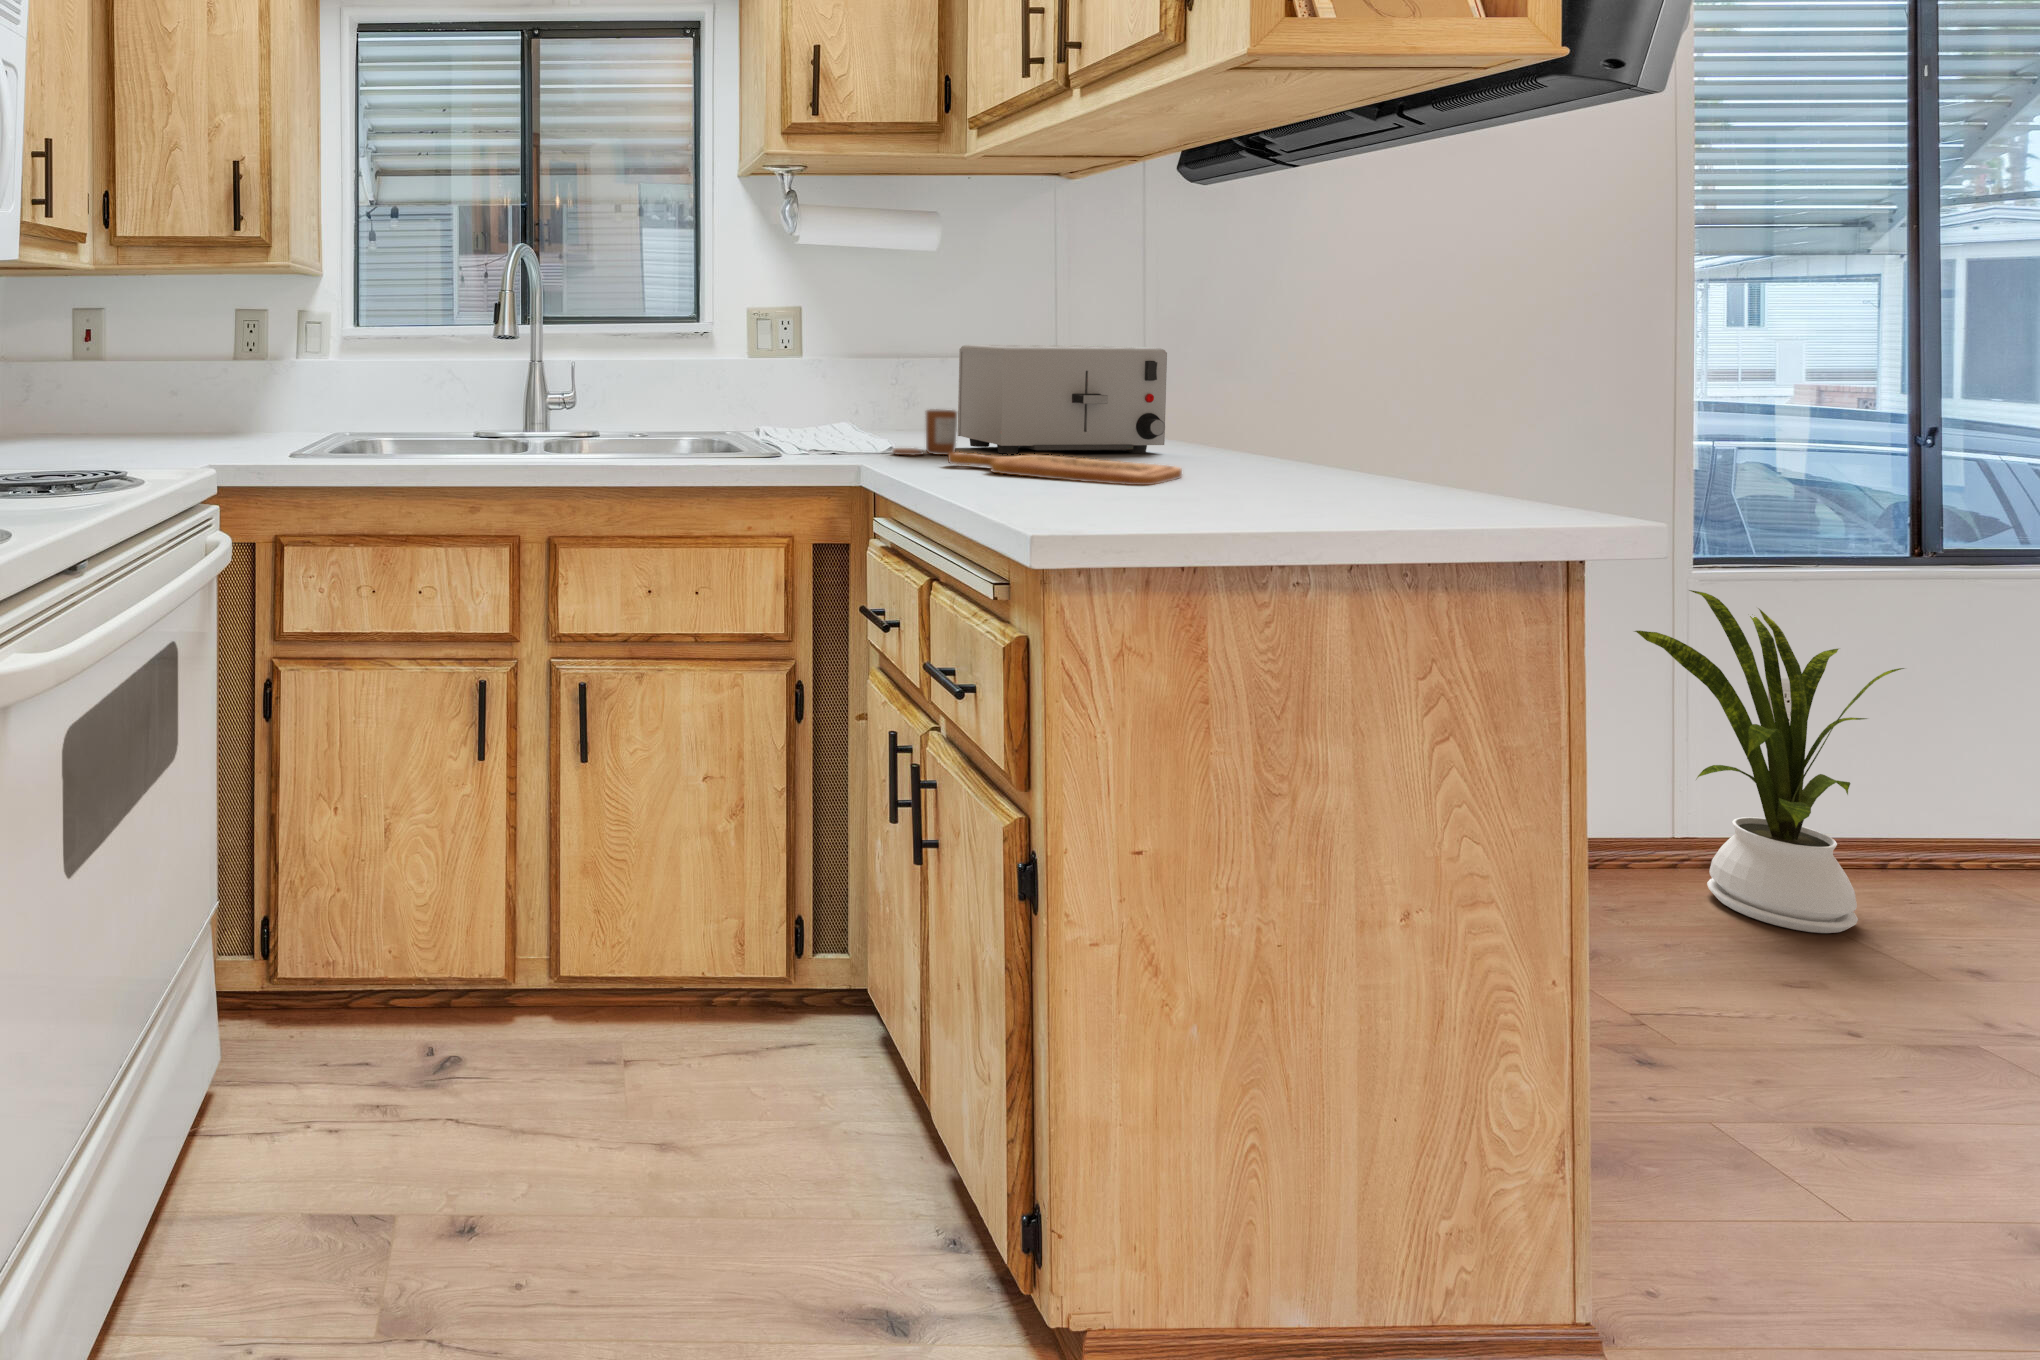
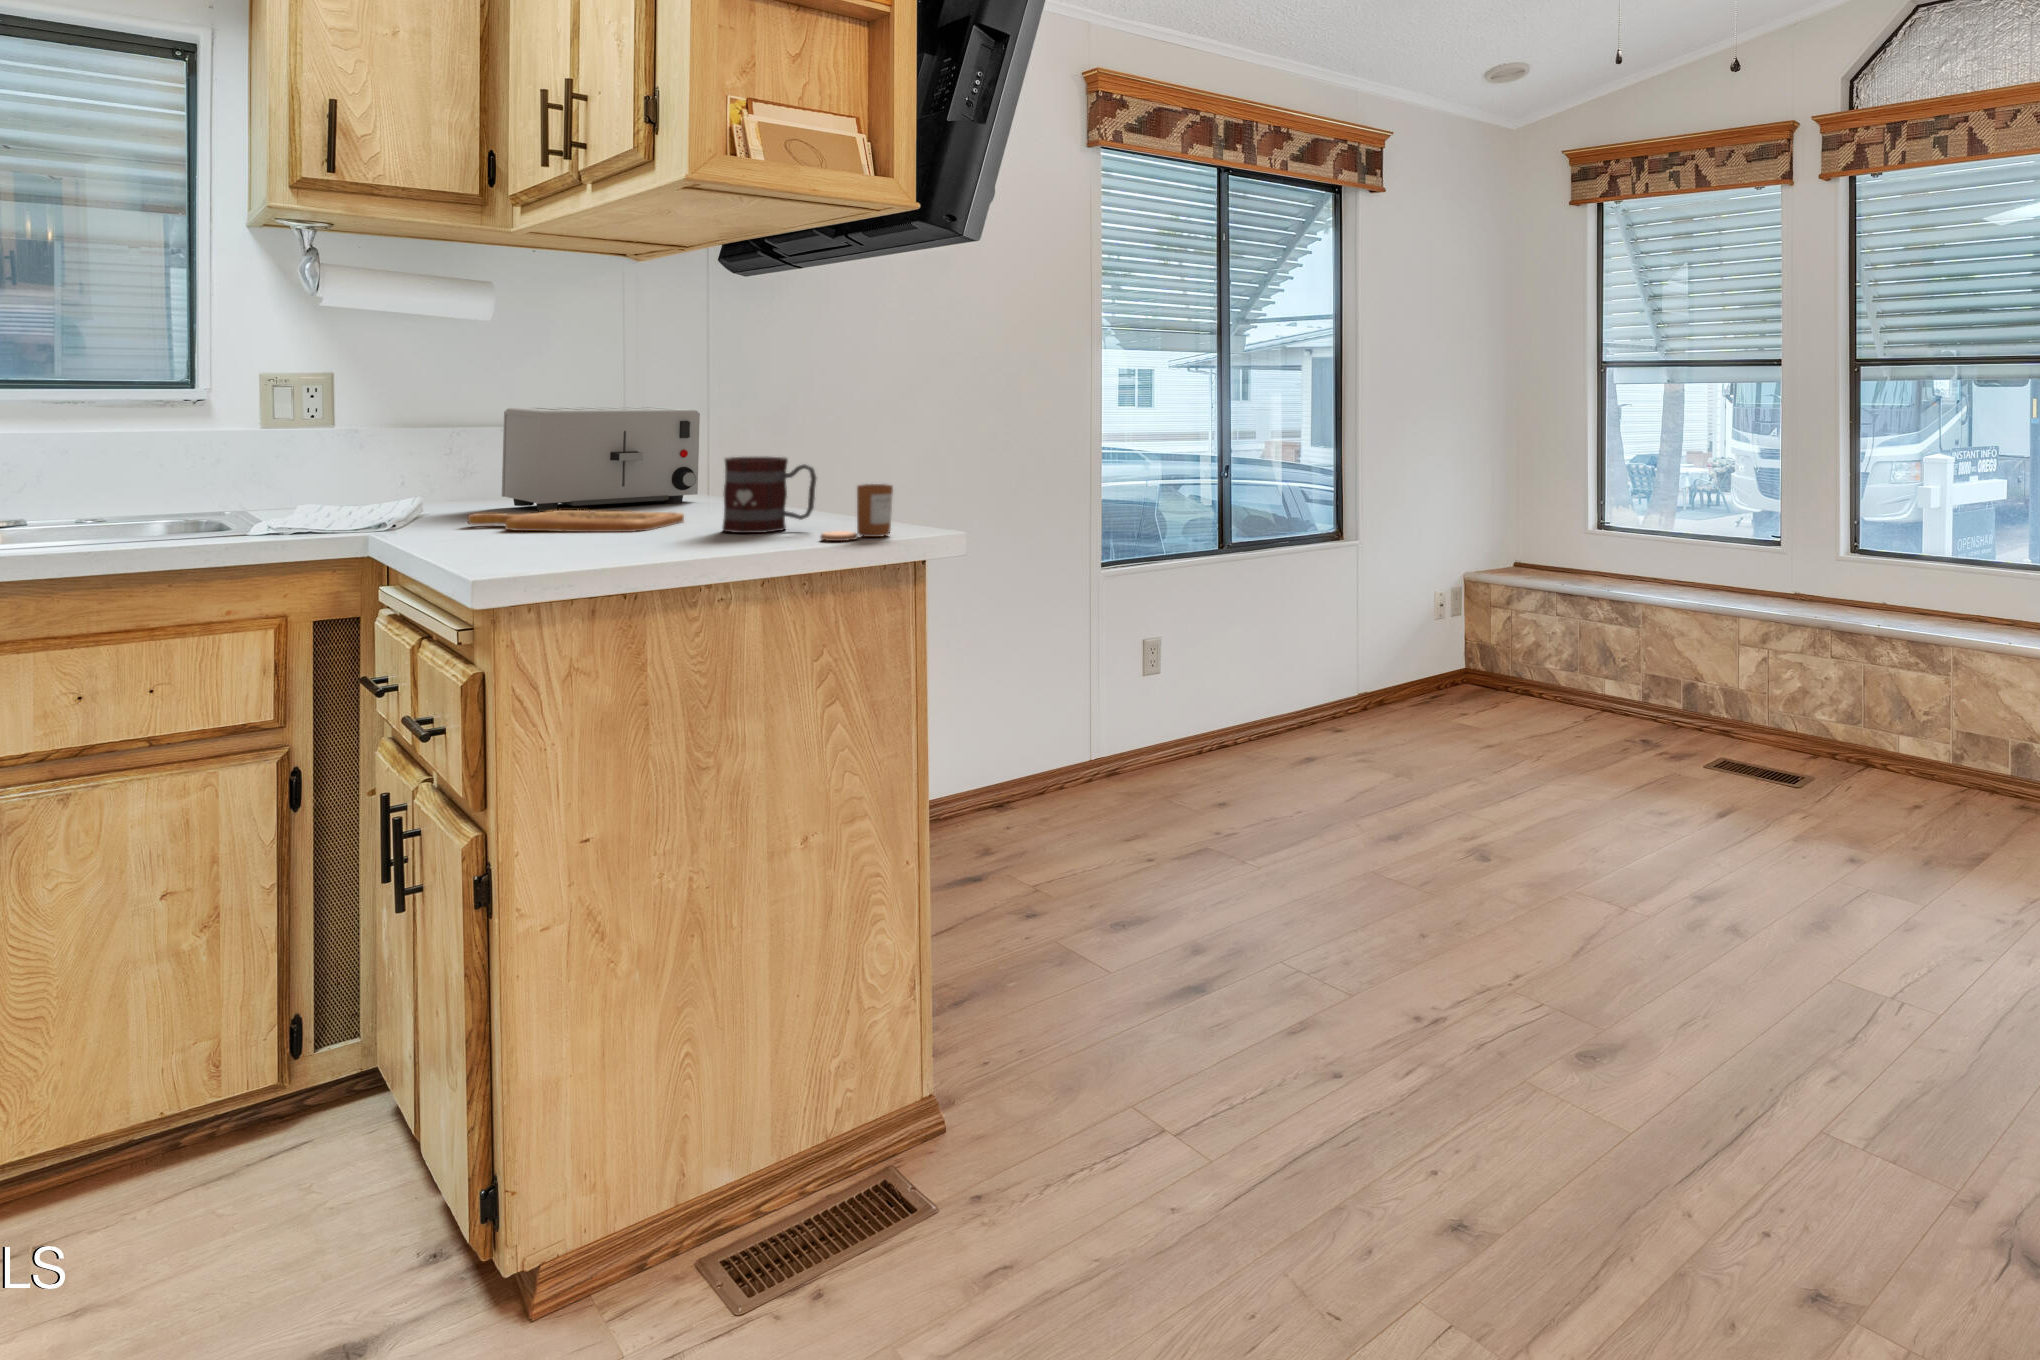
mug: none [1249,404,1385,500] -> present [723,456,816,533]
candle: present [893,409,957,455] -> present [820,484,893,541]
house plant: present [1634,590,1904,933] -> none [1059,575,1196,801]

